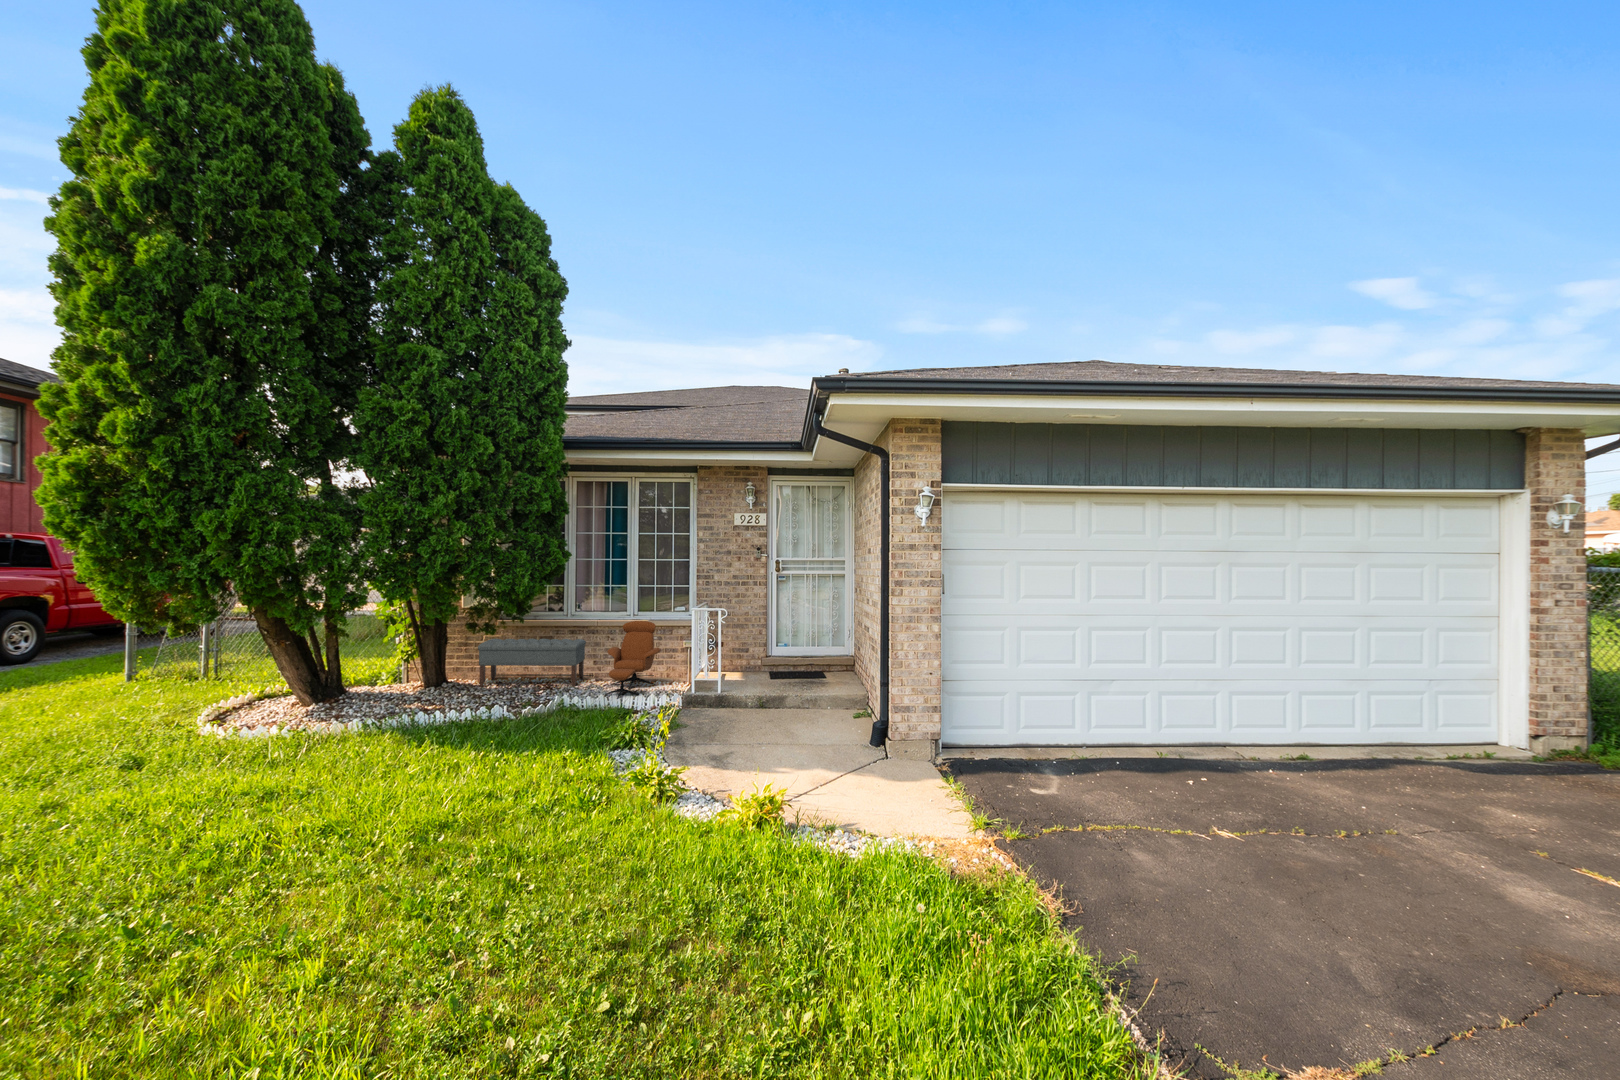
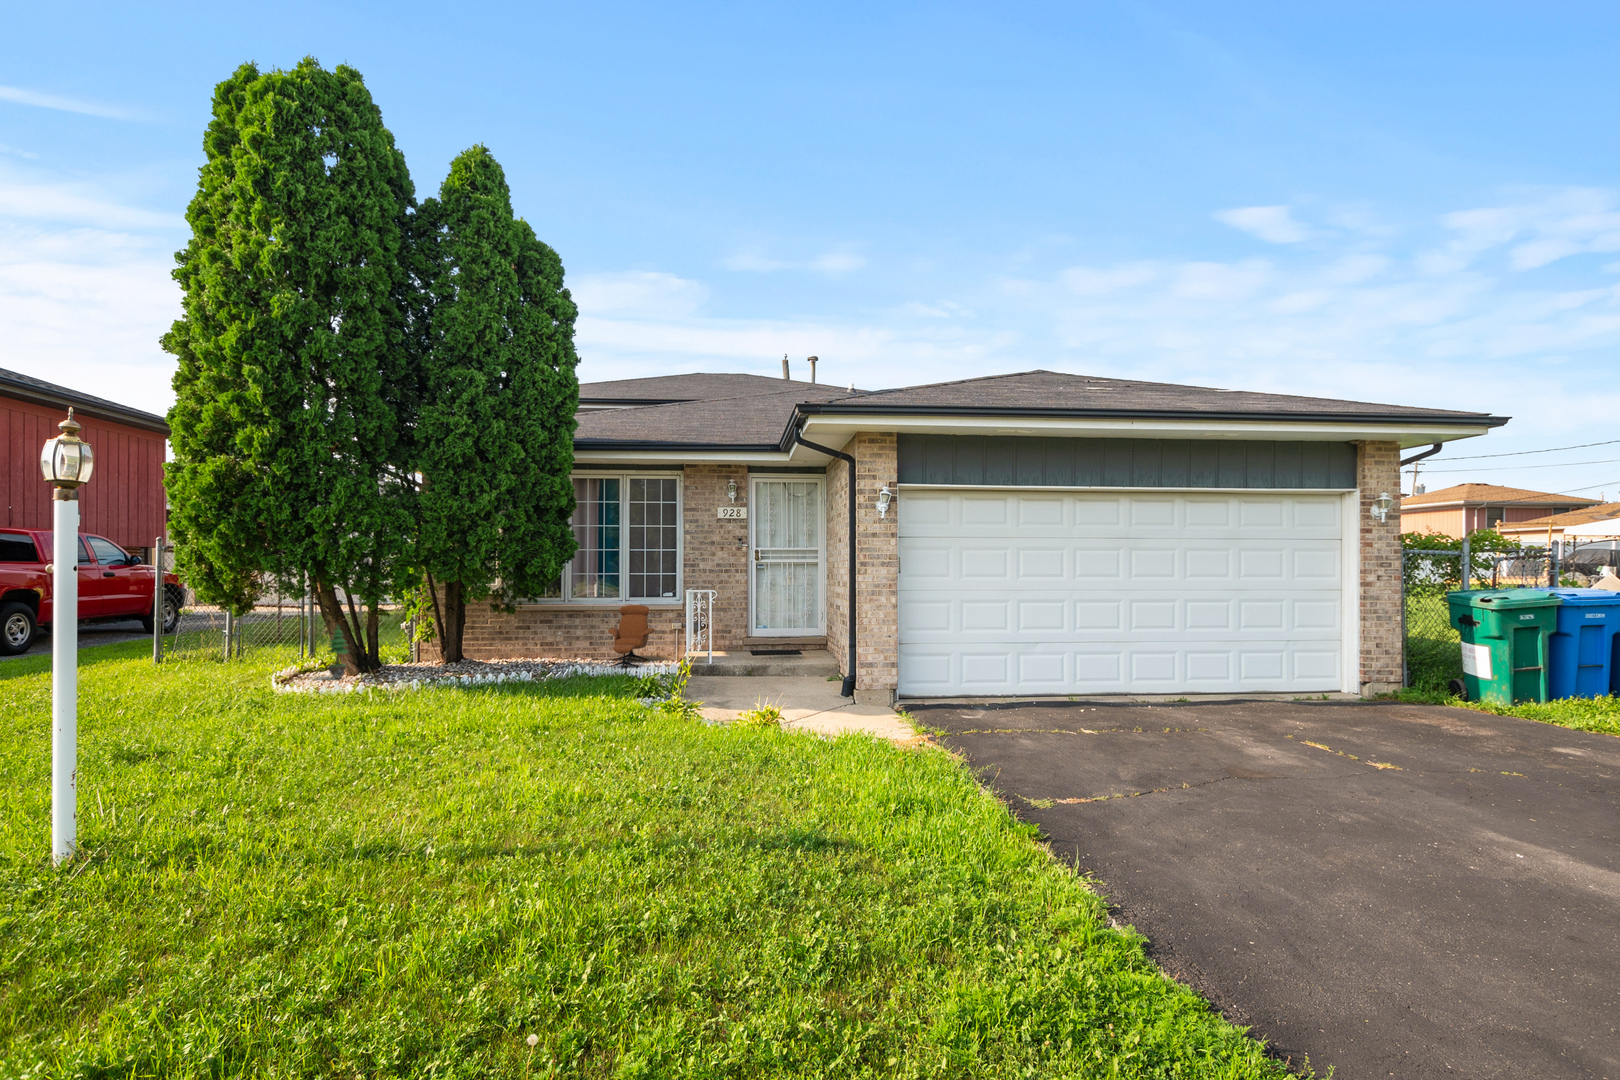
bench: present [478,639,586,686] -> none [492,621,585,662]
potted tree: none [266,647,296,713] -> present [328,626,348,679]

